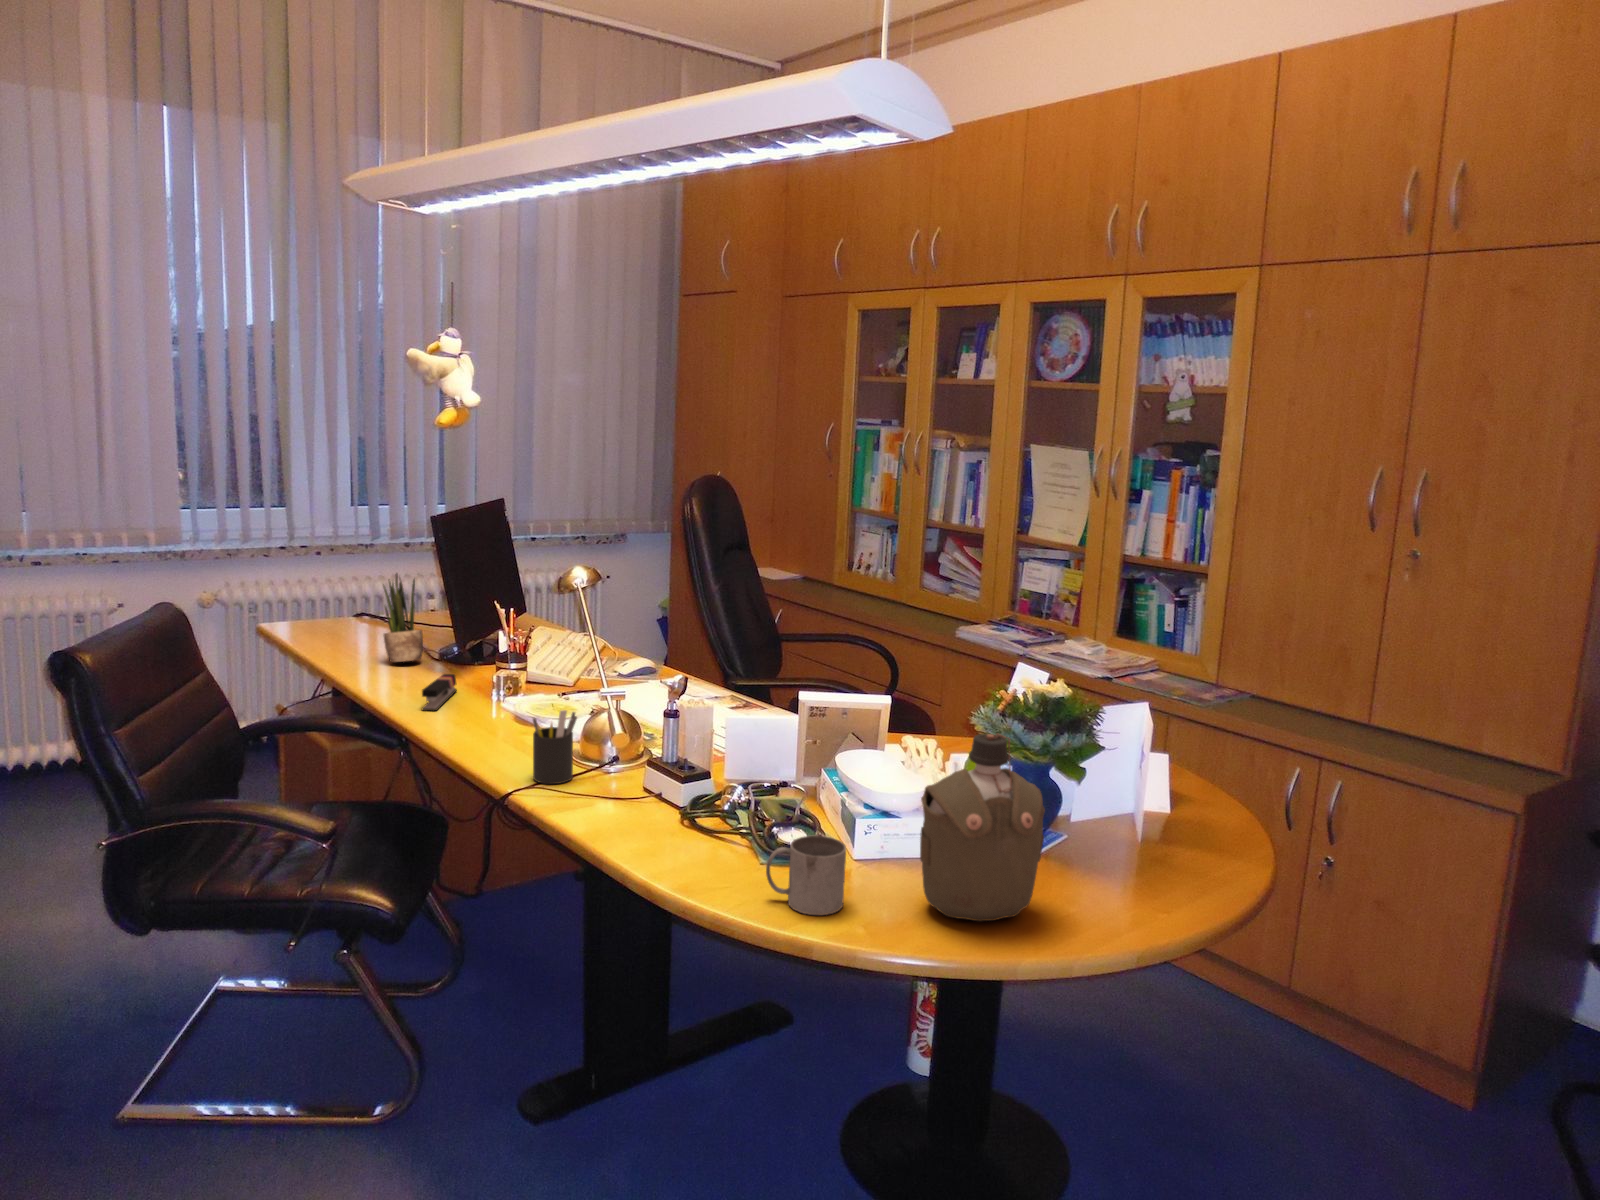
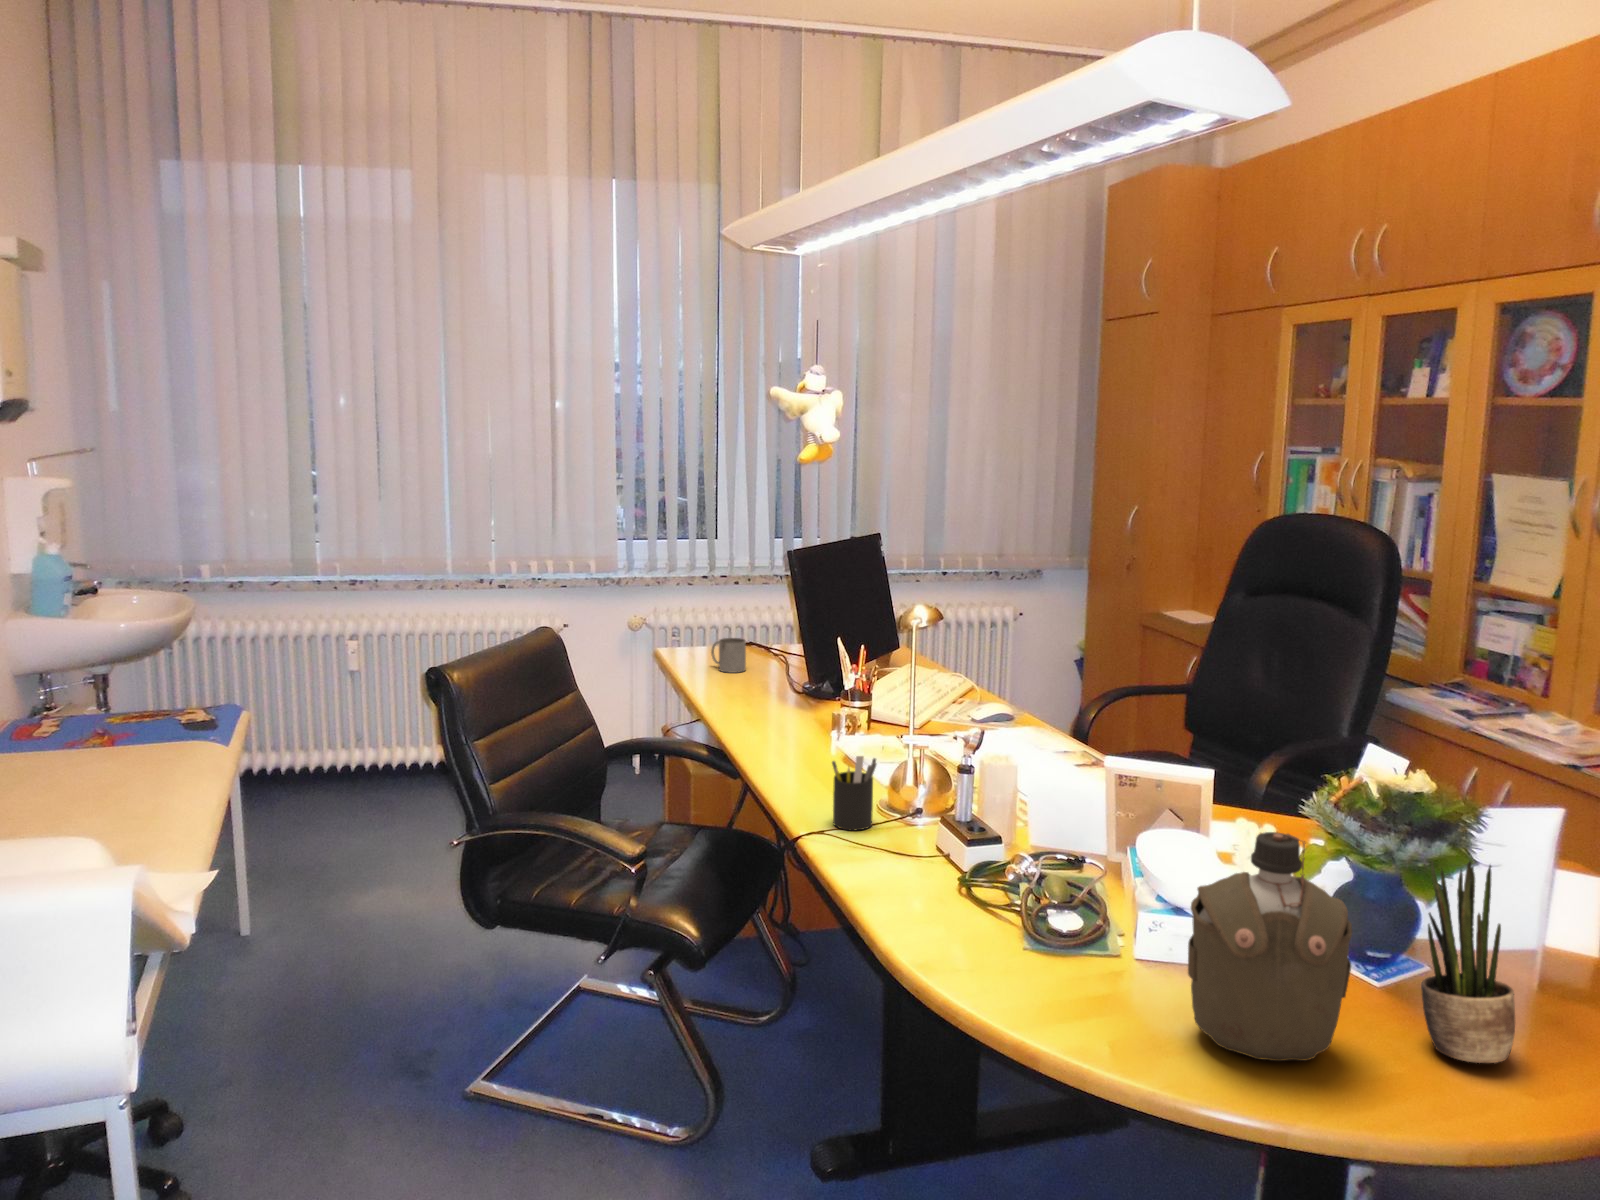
potted plant: present [383,573,423,662] -> present [1421,861,1515,1063]
stapler: present [422,674,457,711] -> none [763,707,804,744]
mug: present [766,836,846,915] -> present [711,638,746,673]

